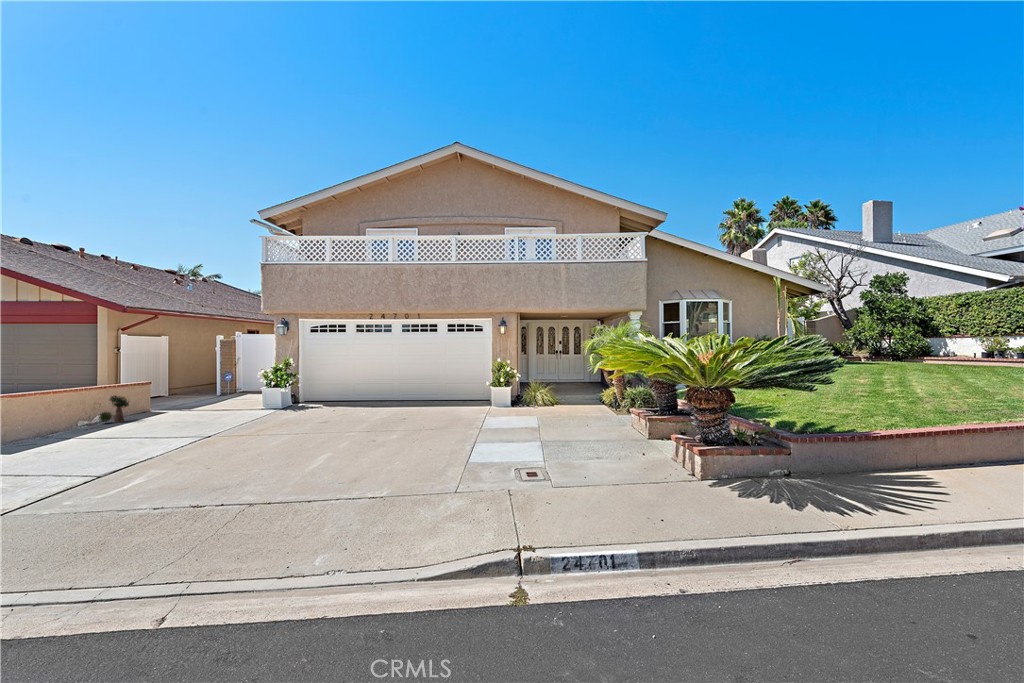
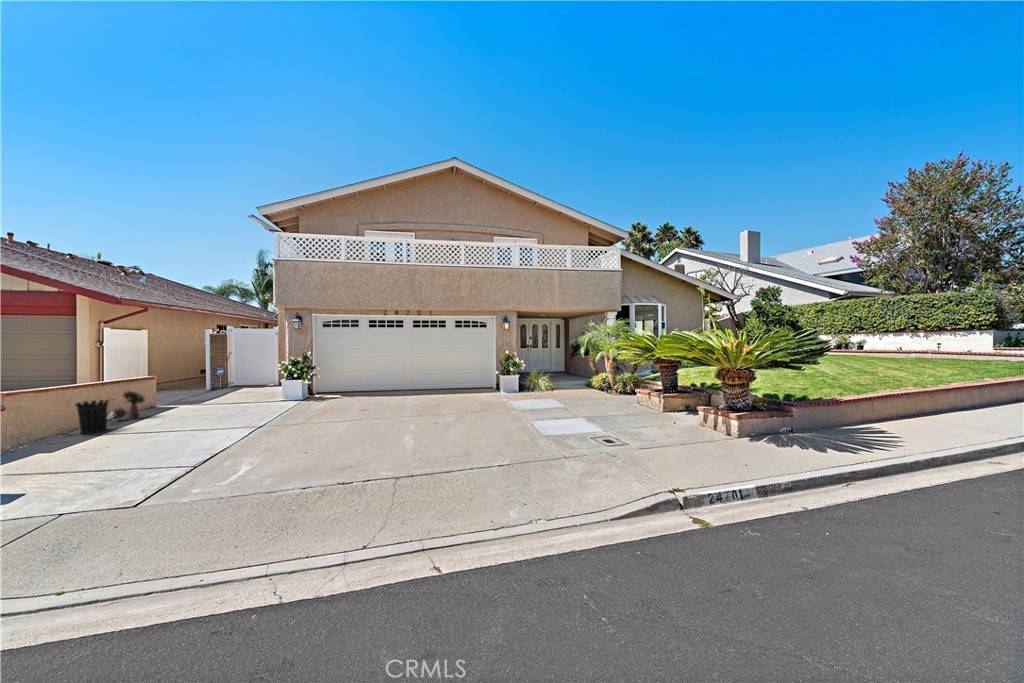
waste bin: none [56,403,88,435] -> present [75,400,109,434]

